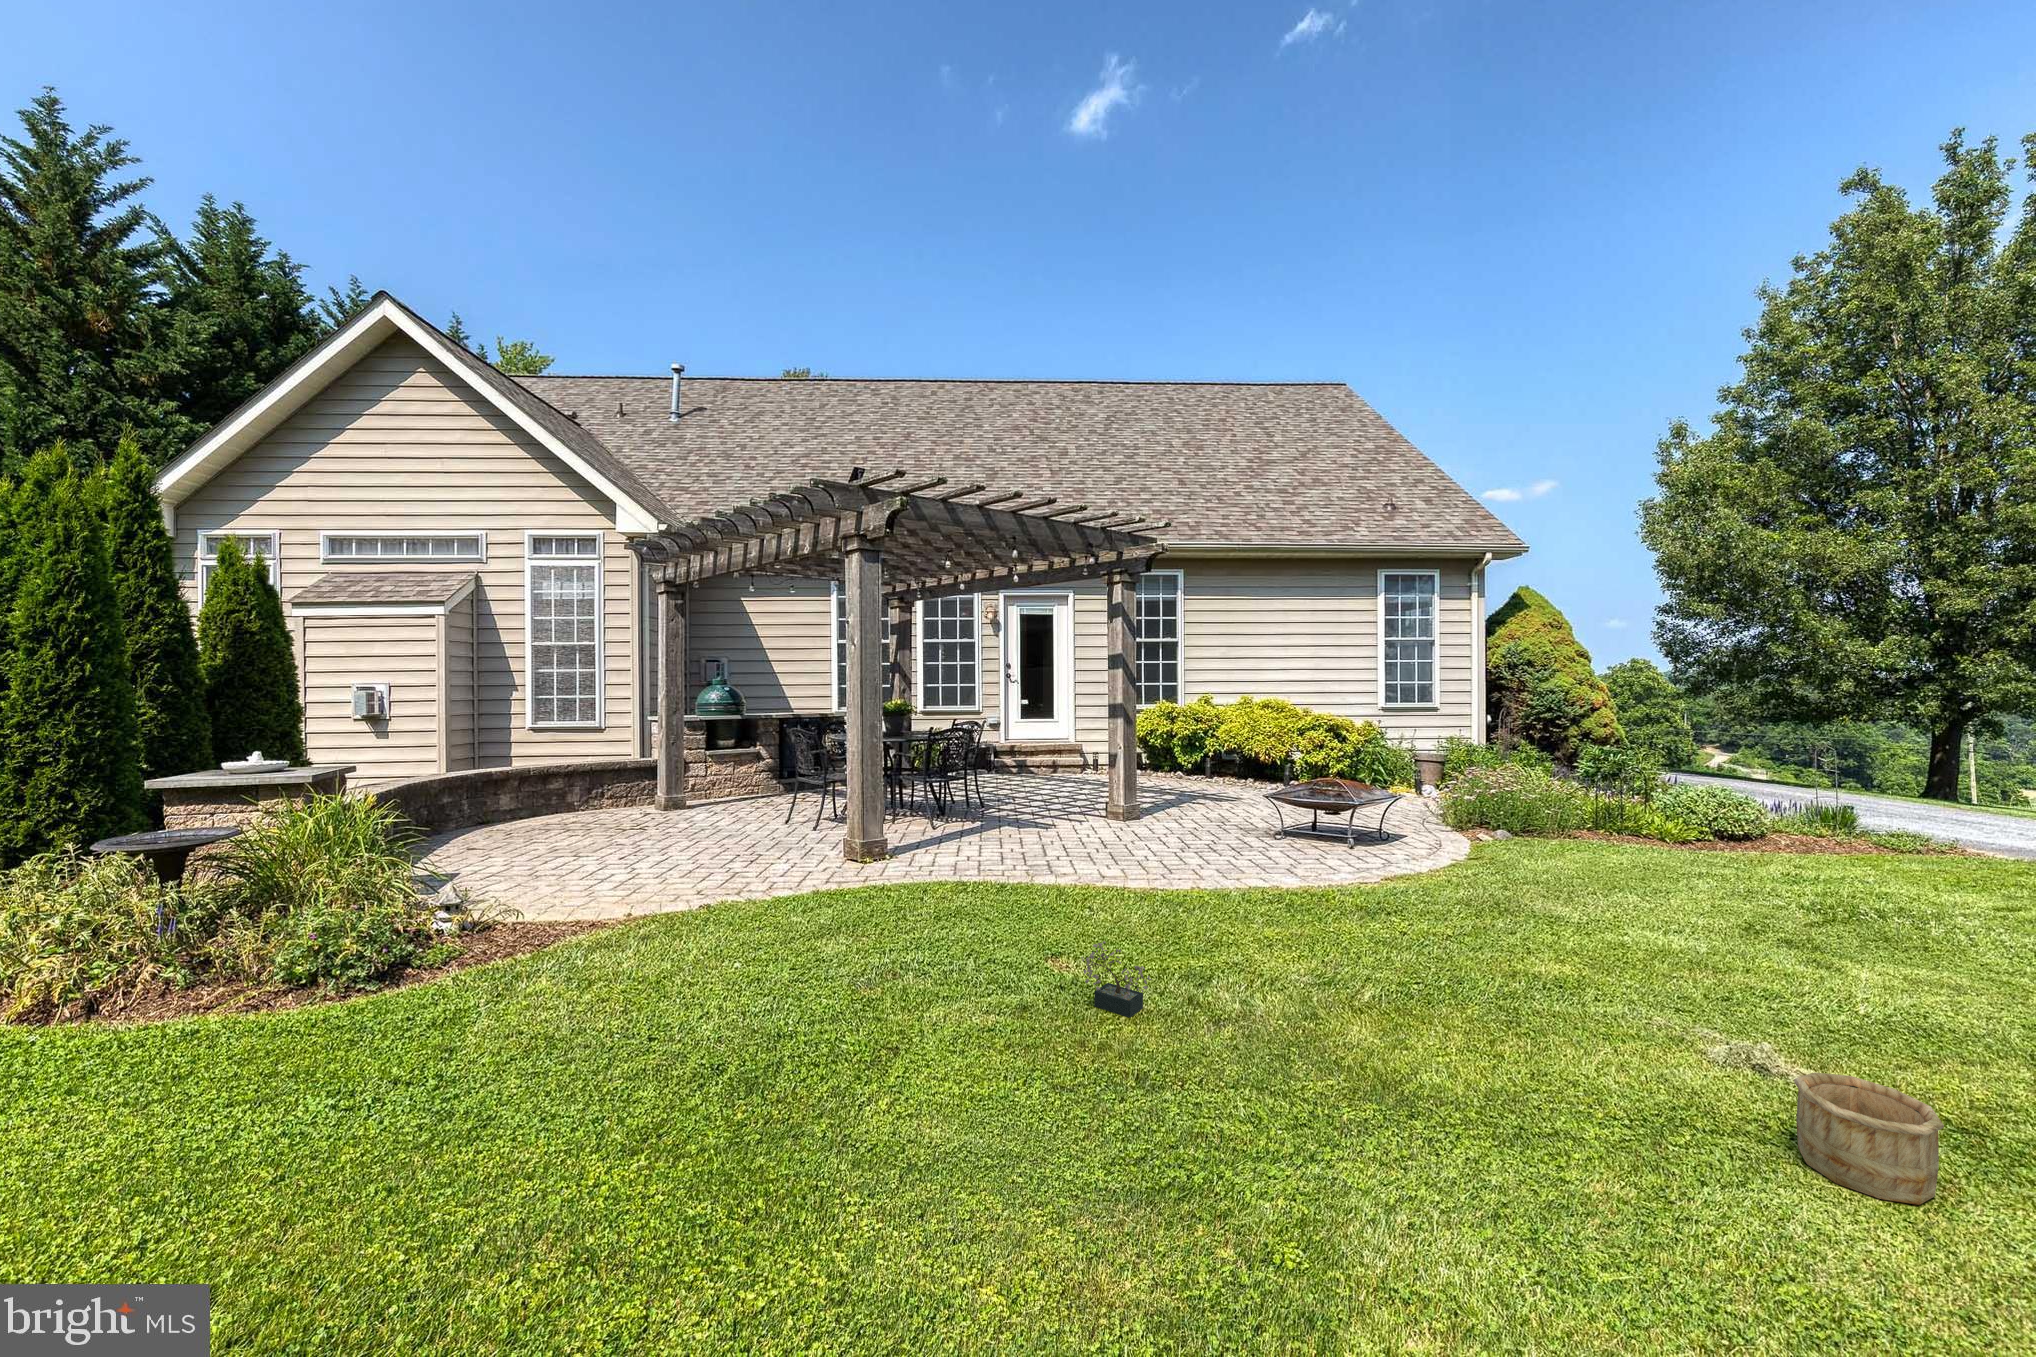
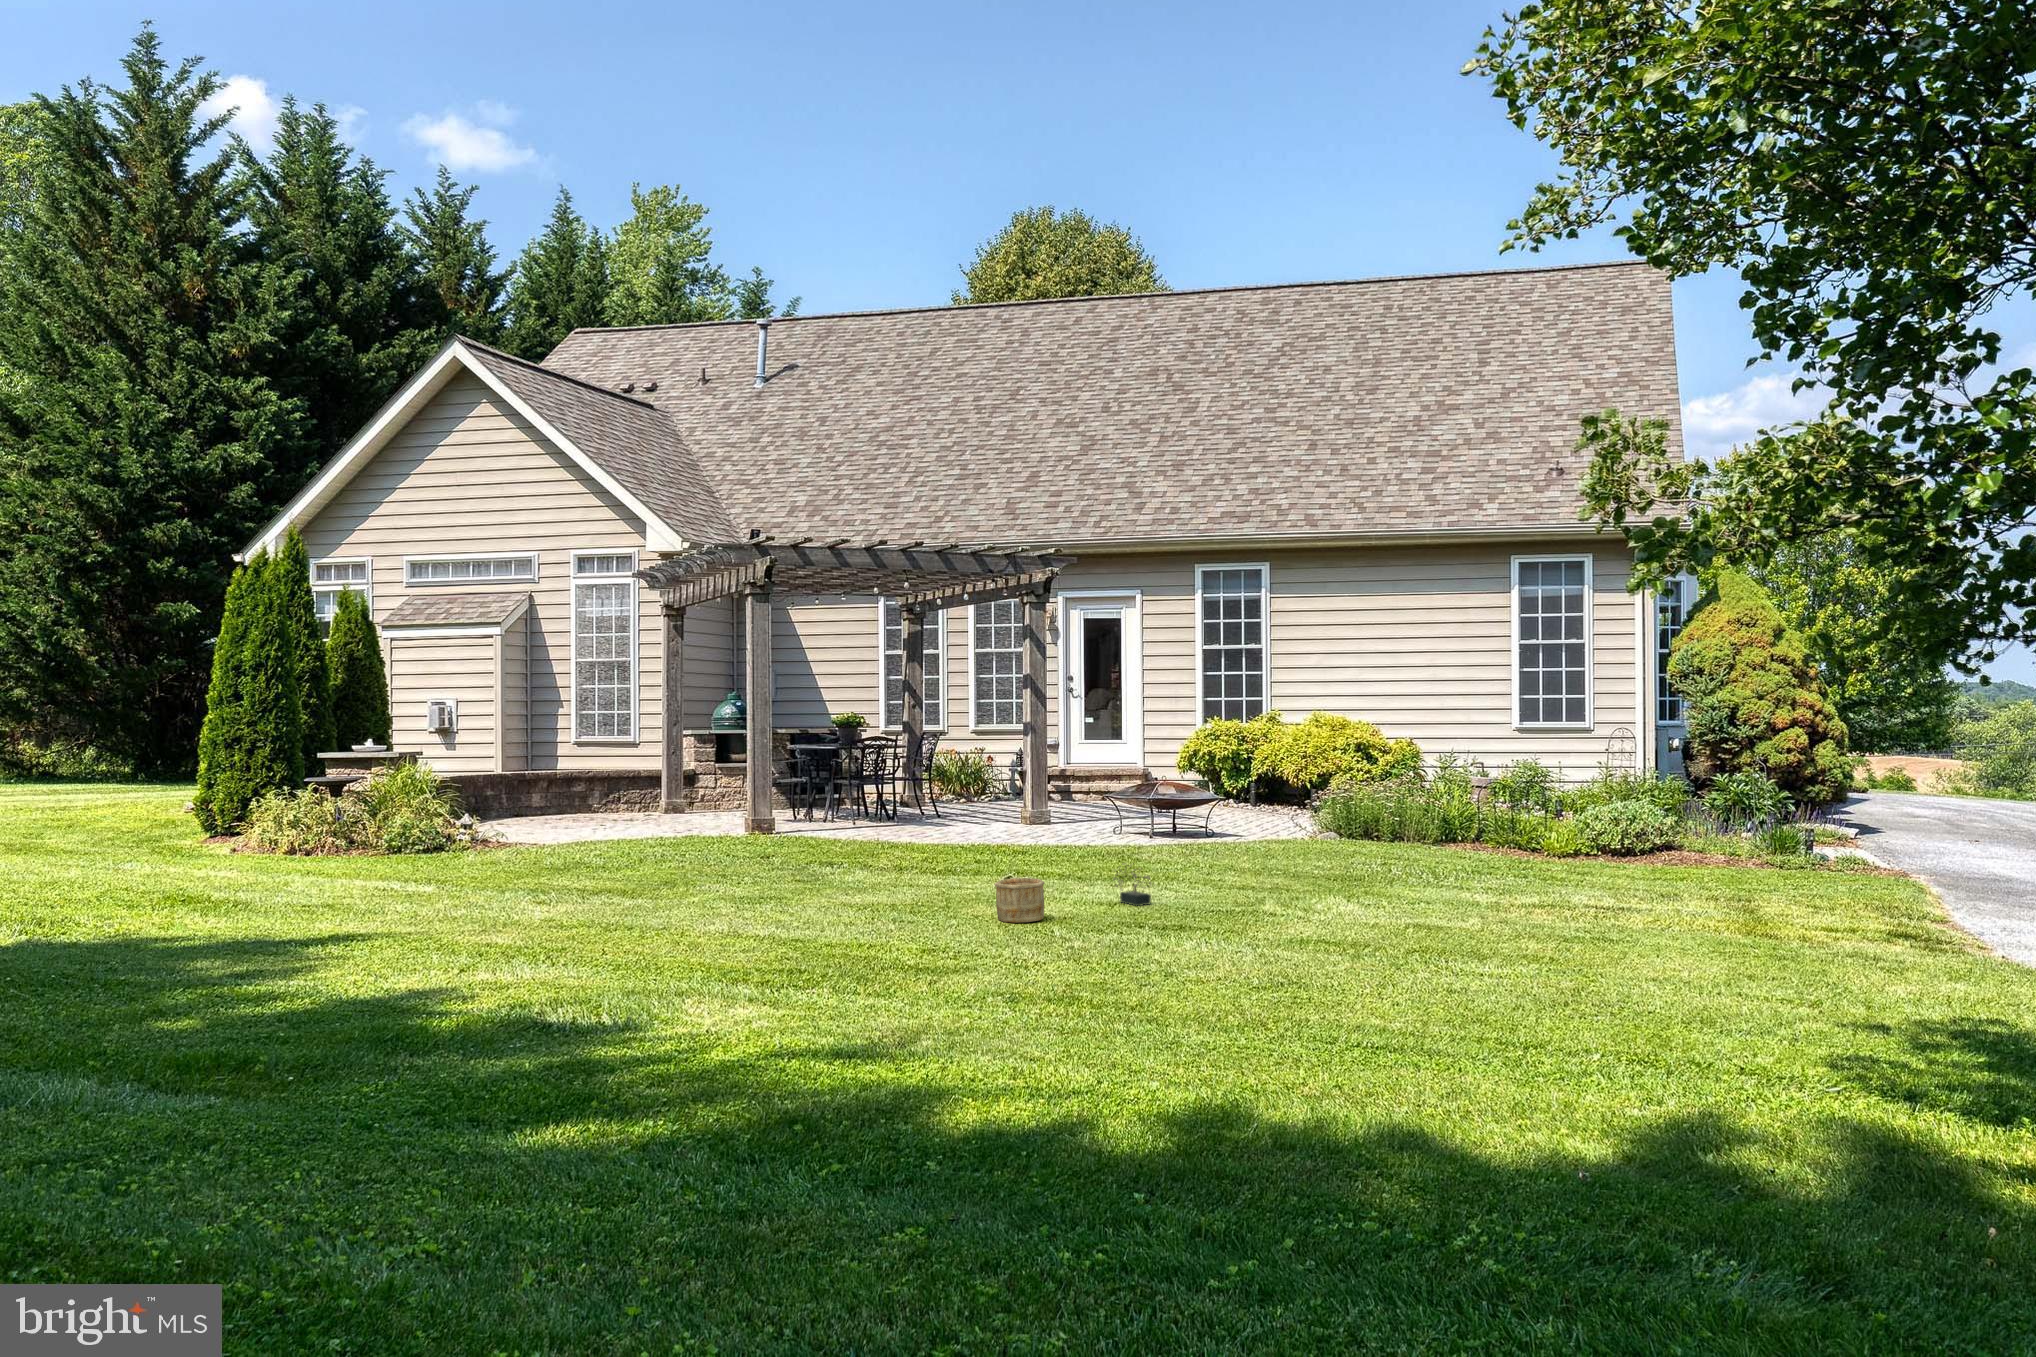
decorative plant: present [1082,941,1152,1018] -> present [1114,866,1151,906]

